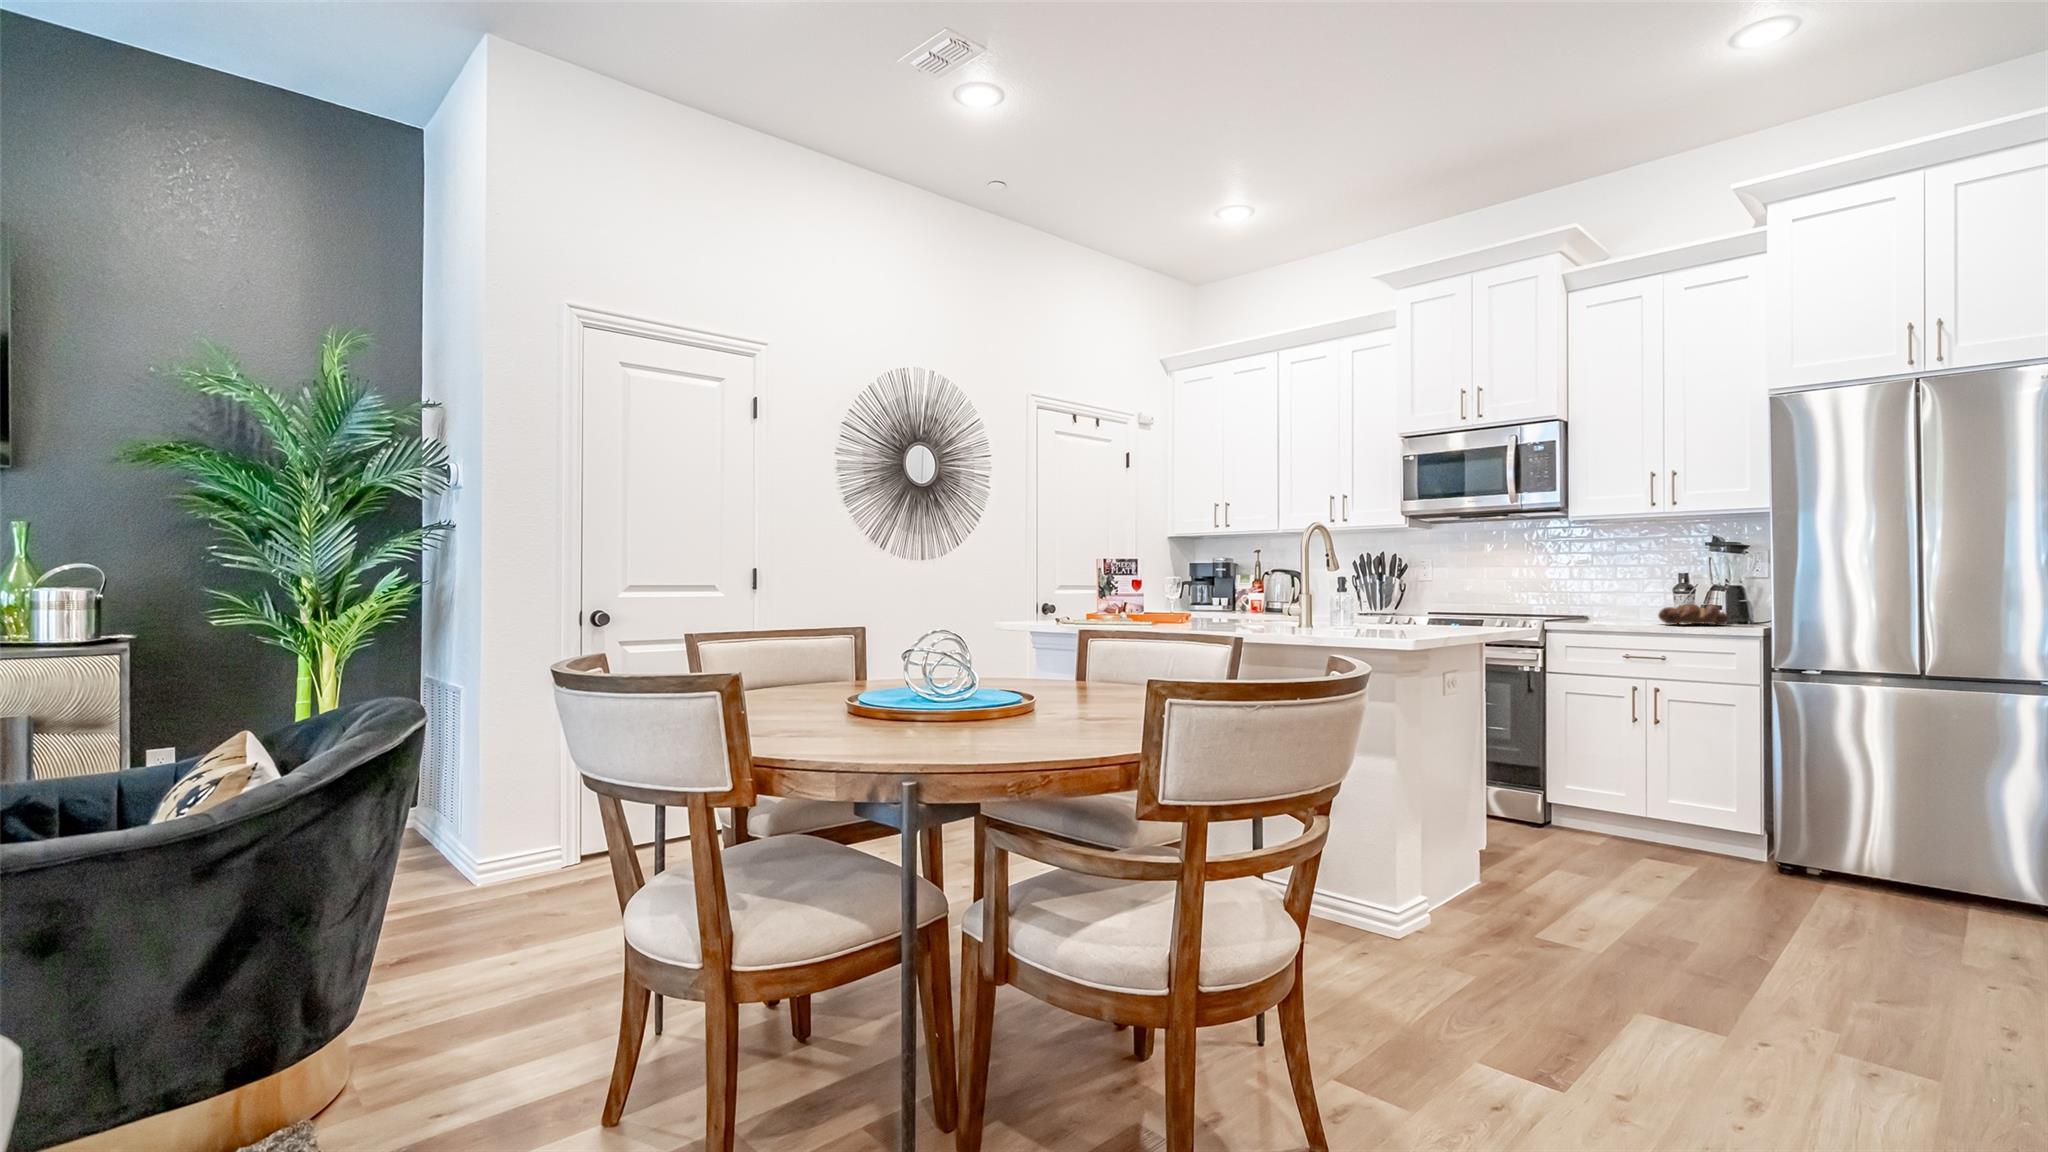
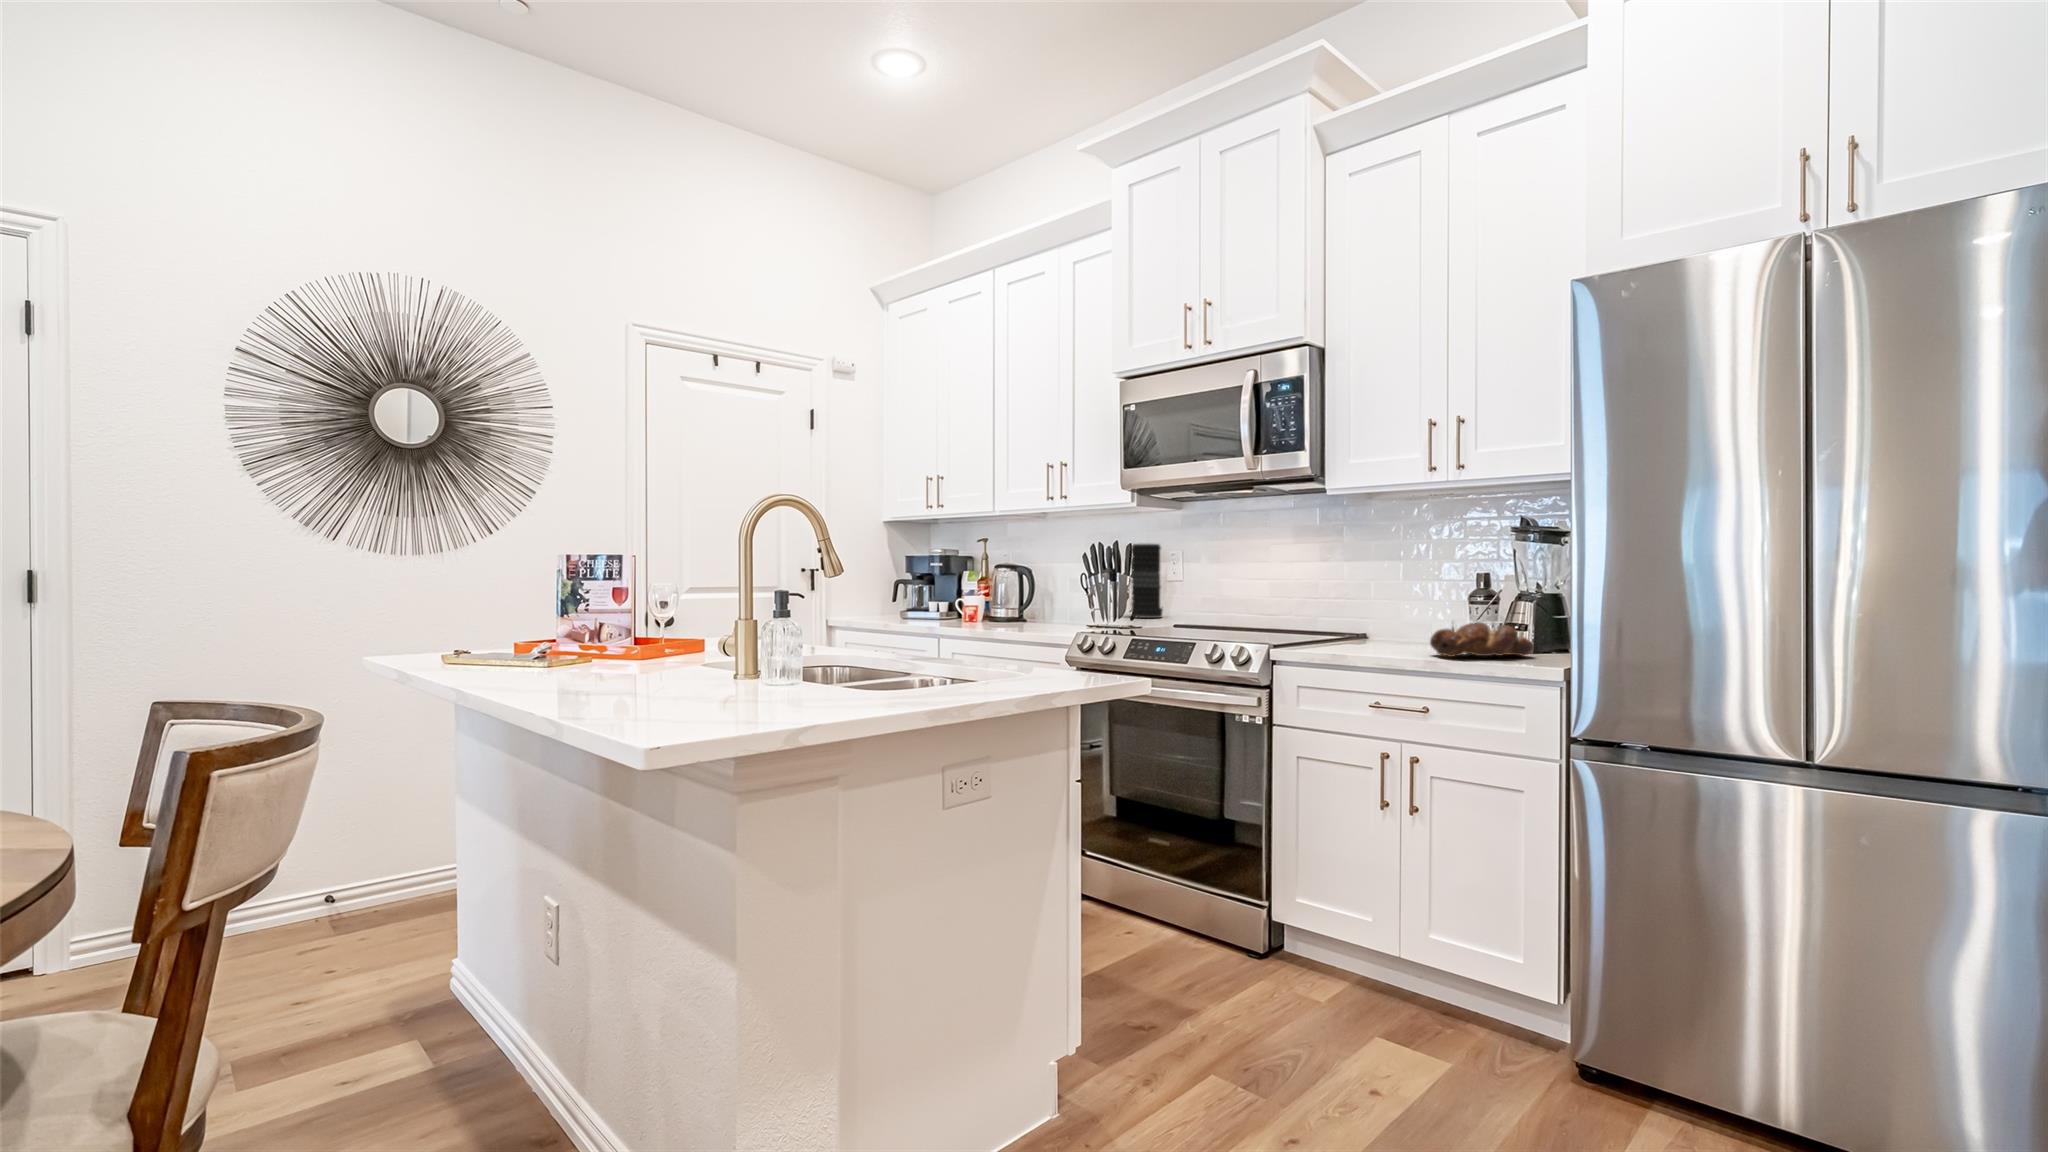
vase: none [1390,554,1416,609] -> present [1132,544,1163,618]

